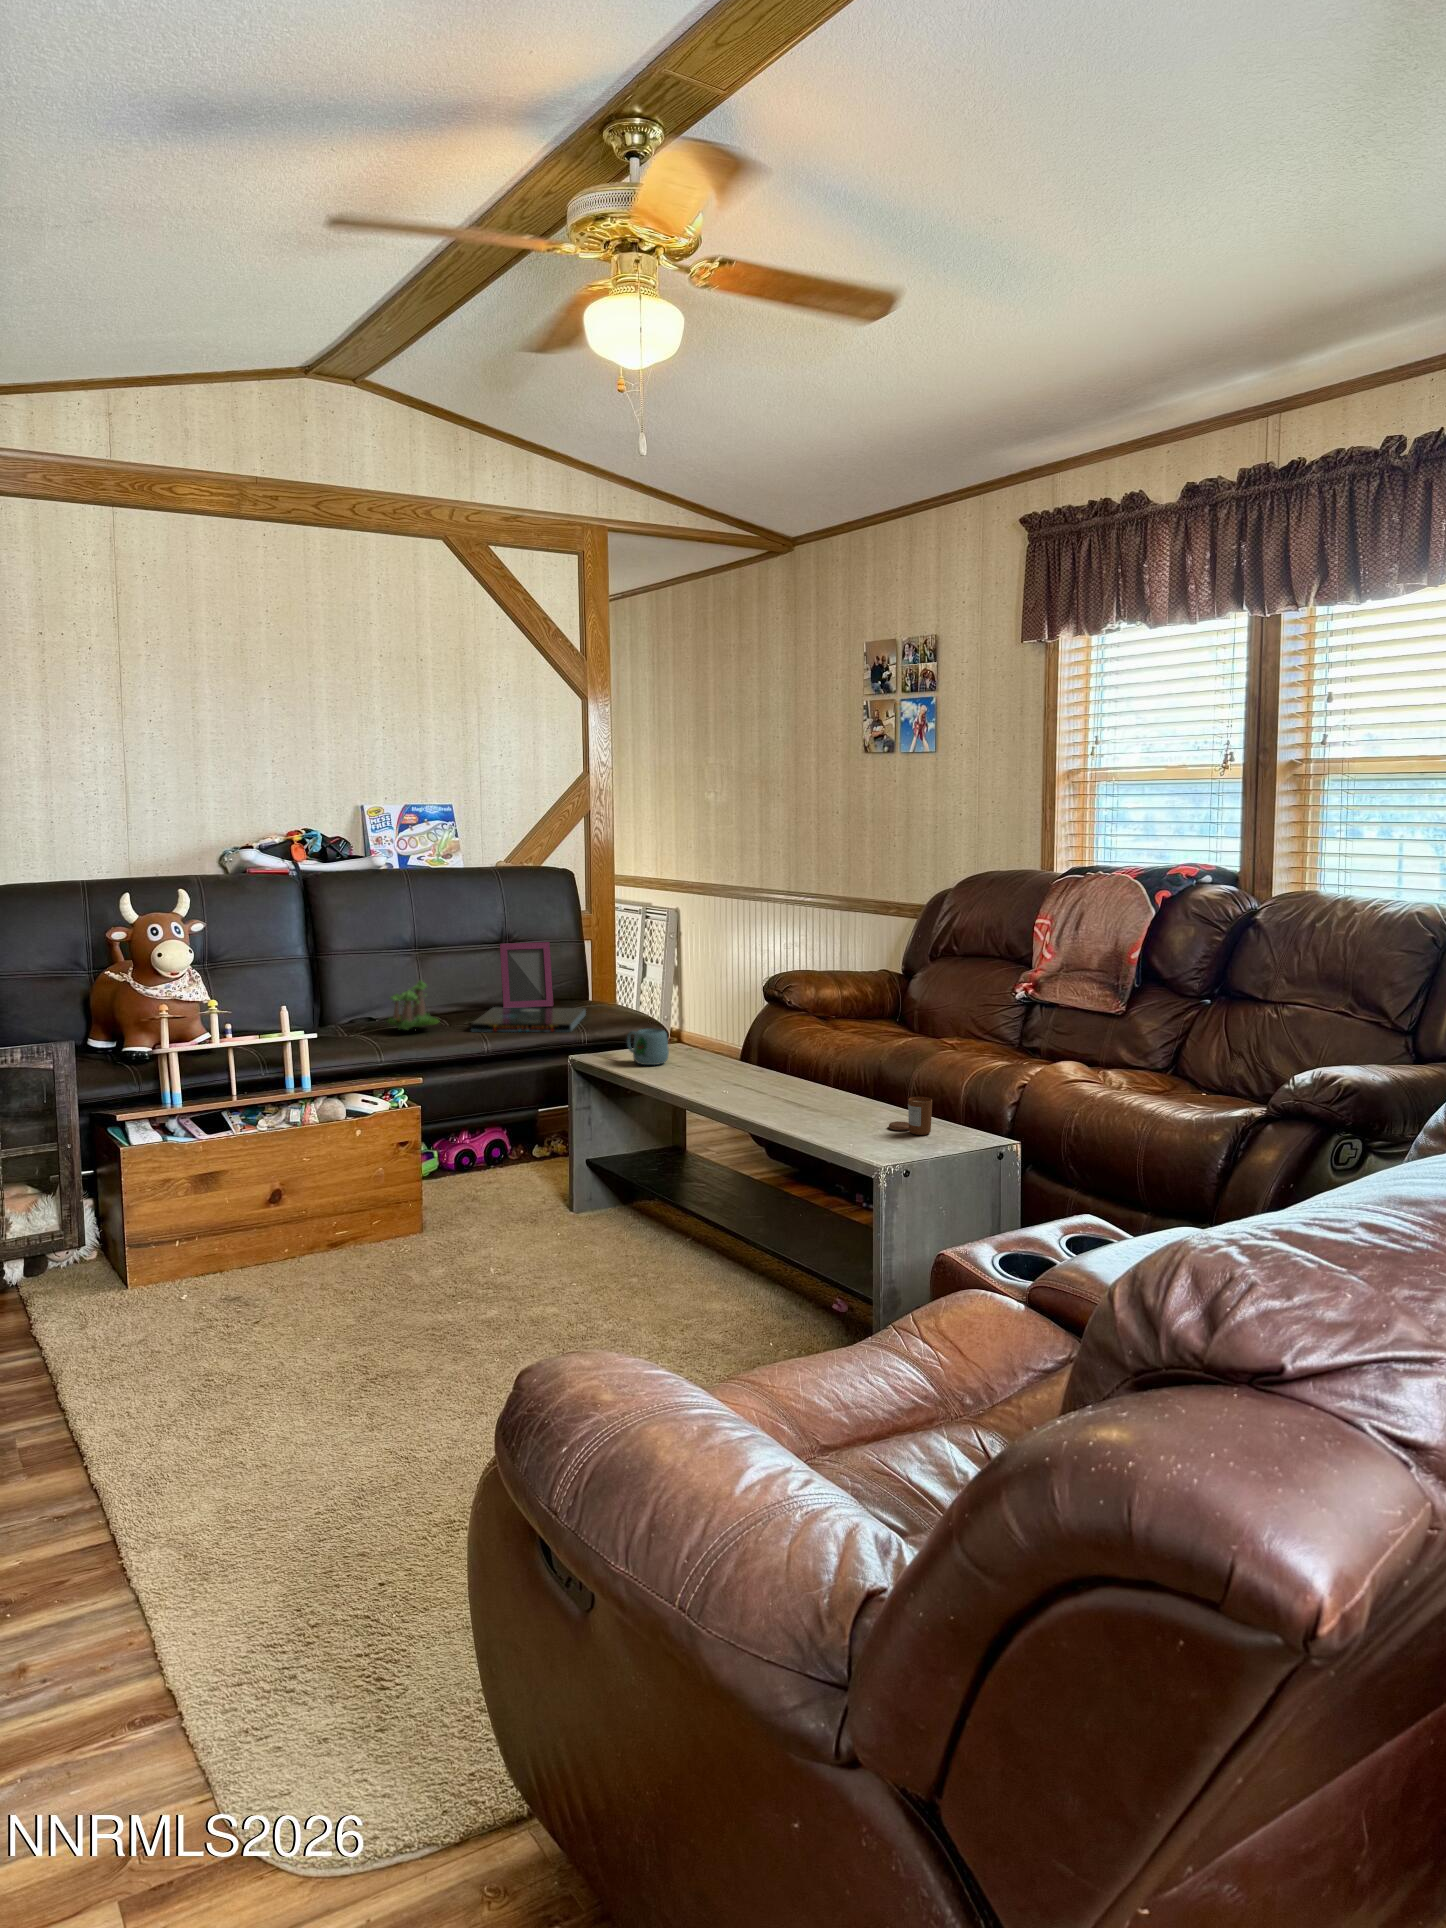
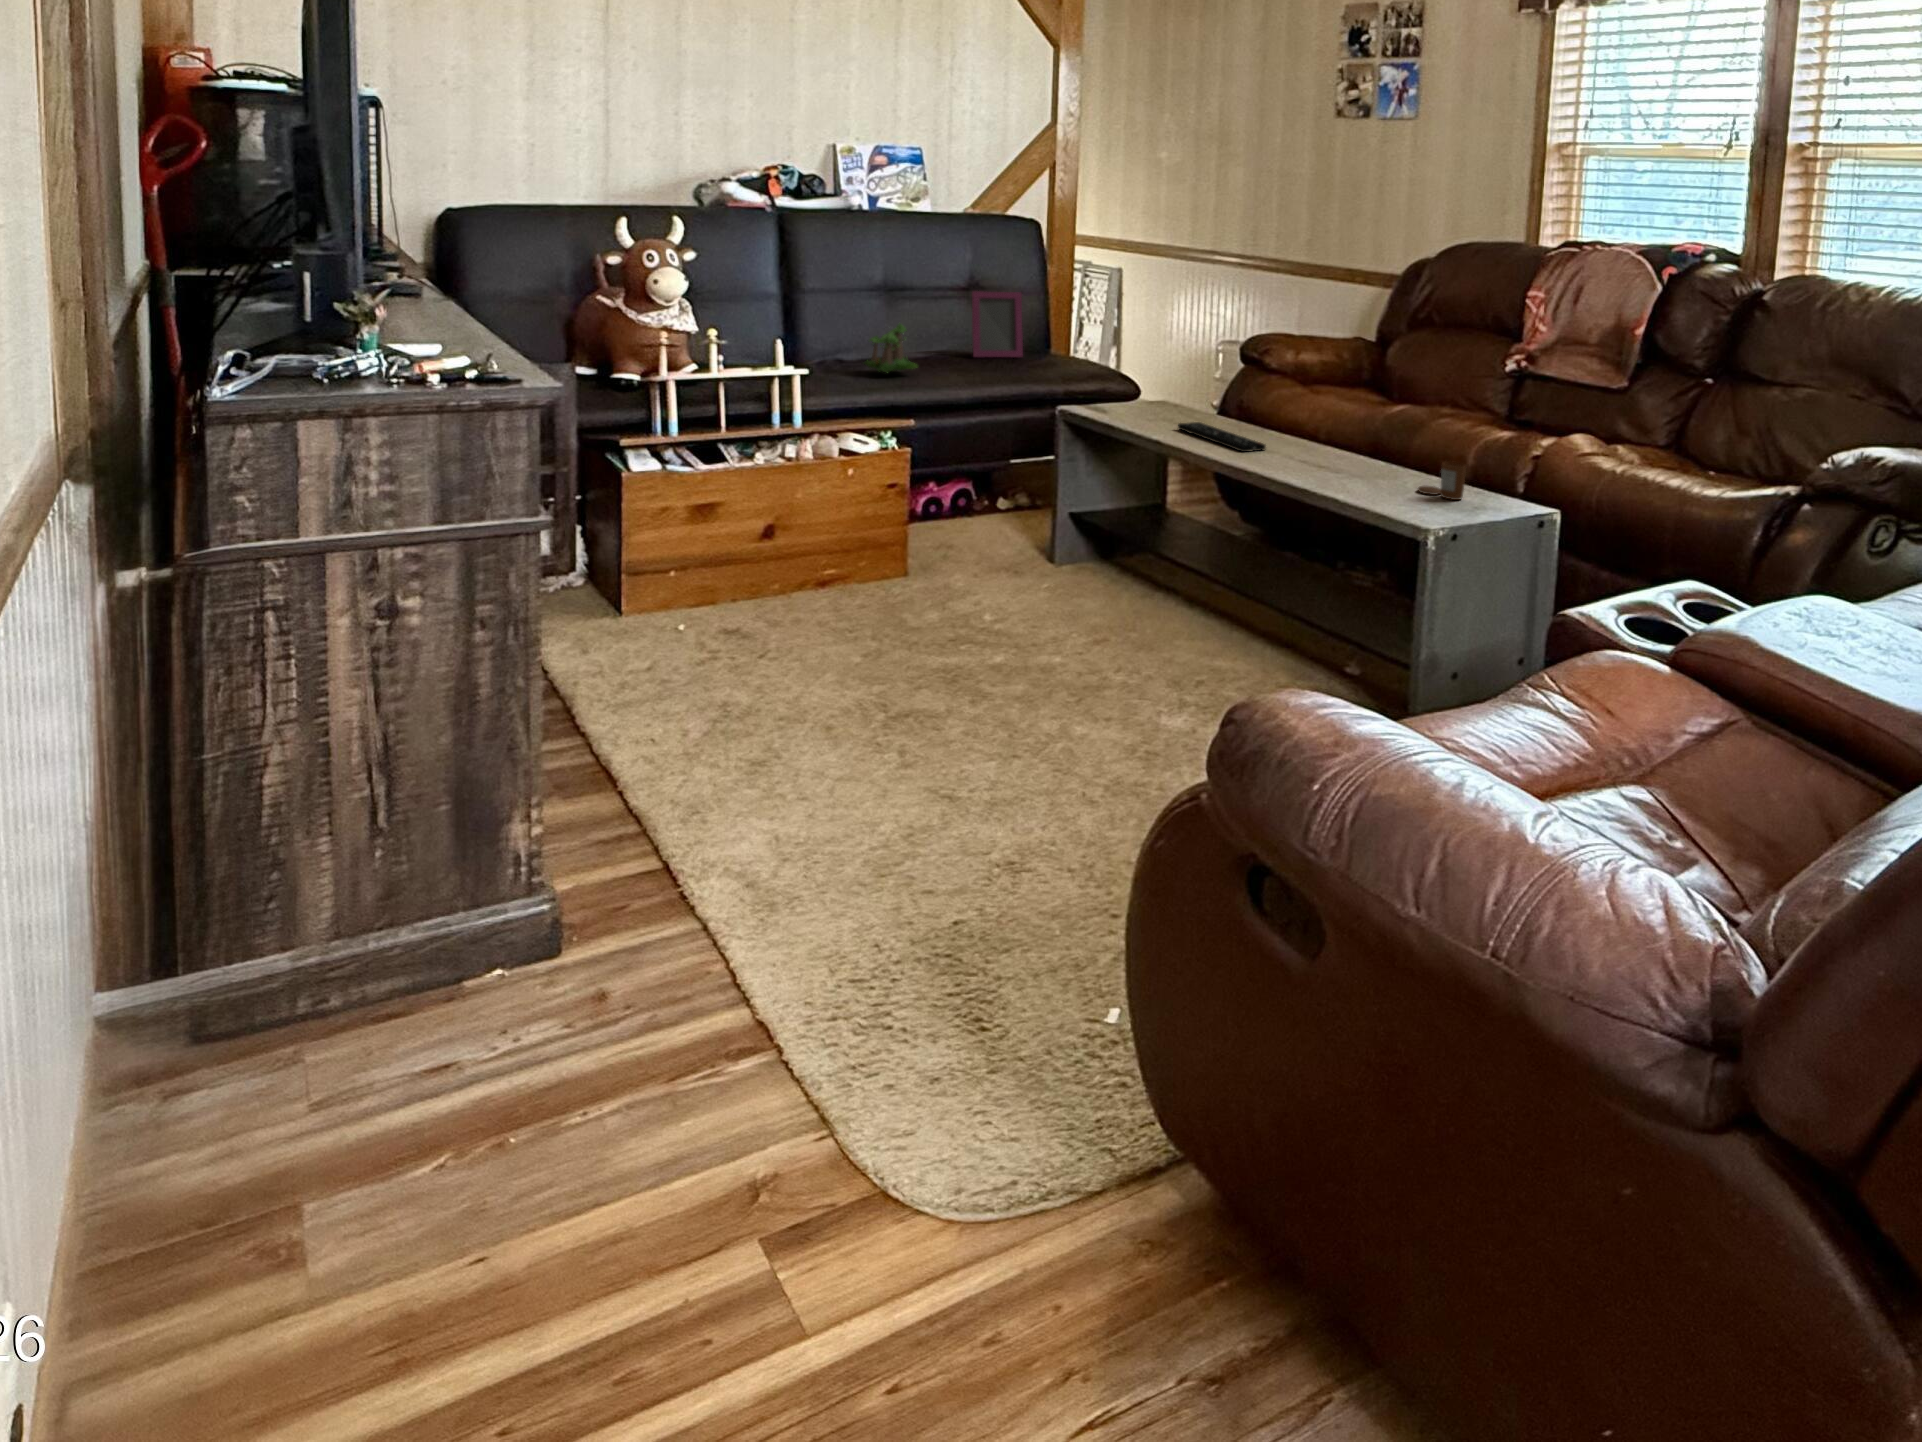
board game: present [471,1007,586,1032] -> none [950,355,1060,383]
mug: present [627,1028,669,1065] -> none [1122,382,1166,419]
remote control: none [676,1066,755,1095] -> present [1178,422,1266,452]

